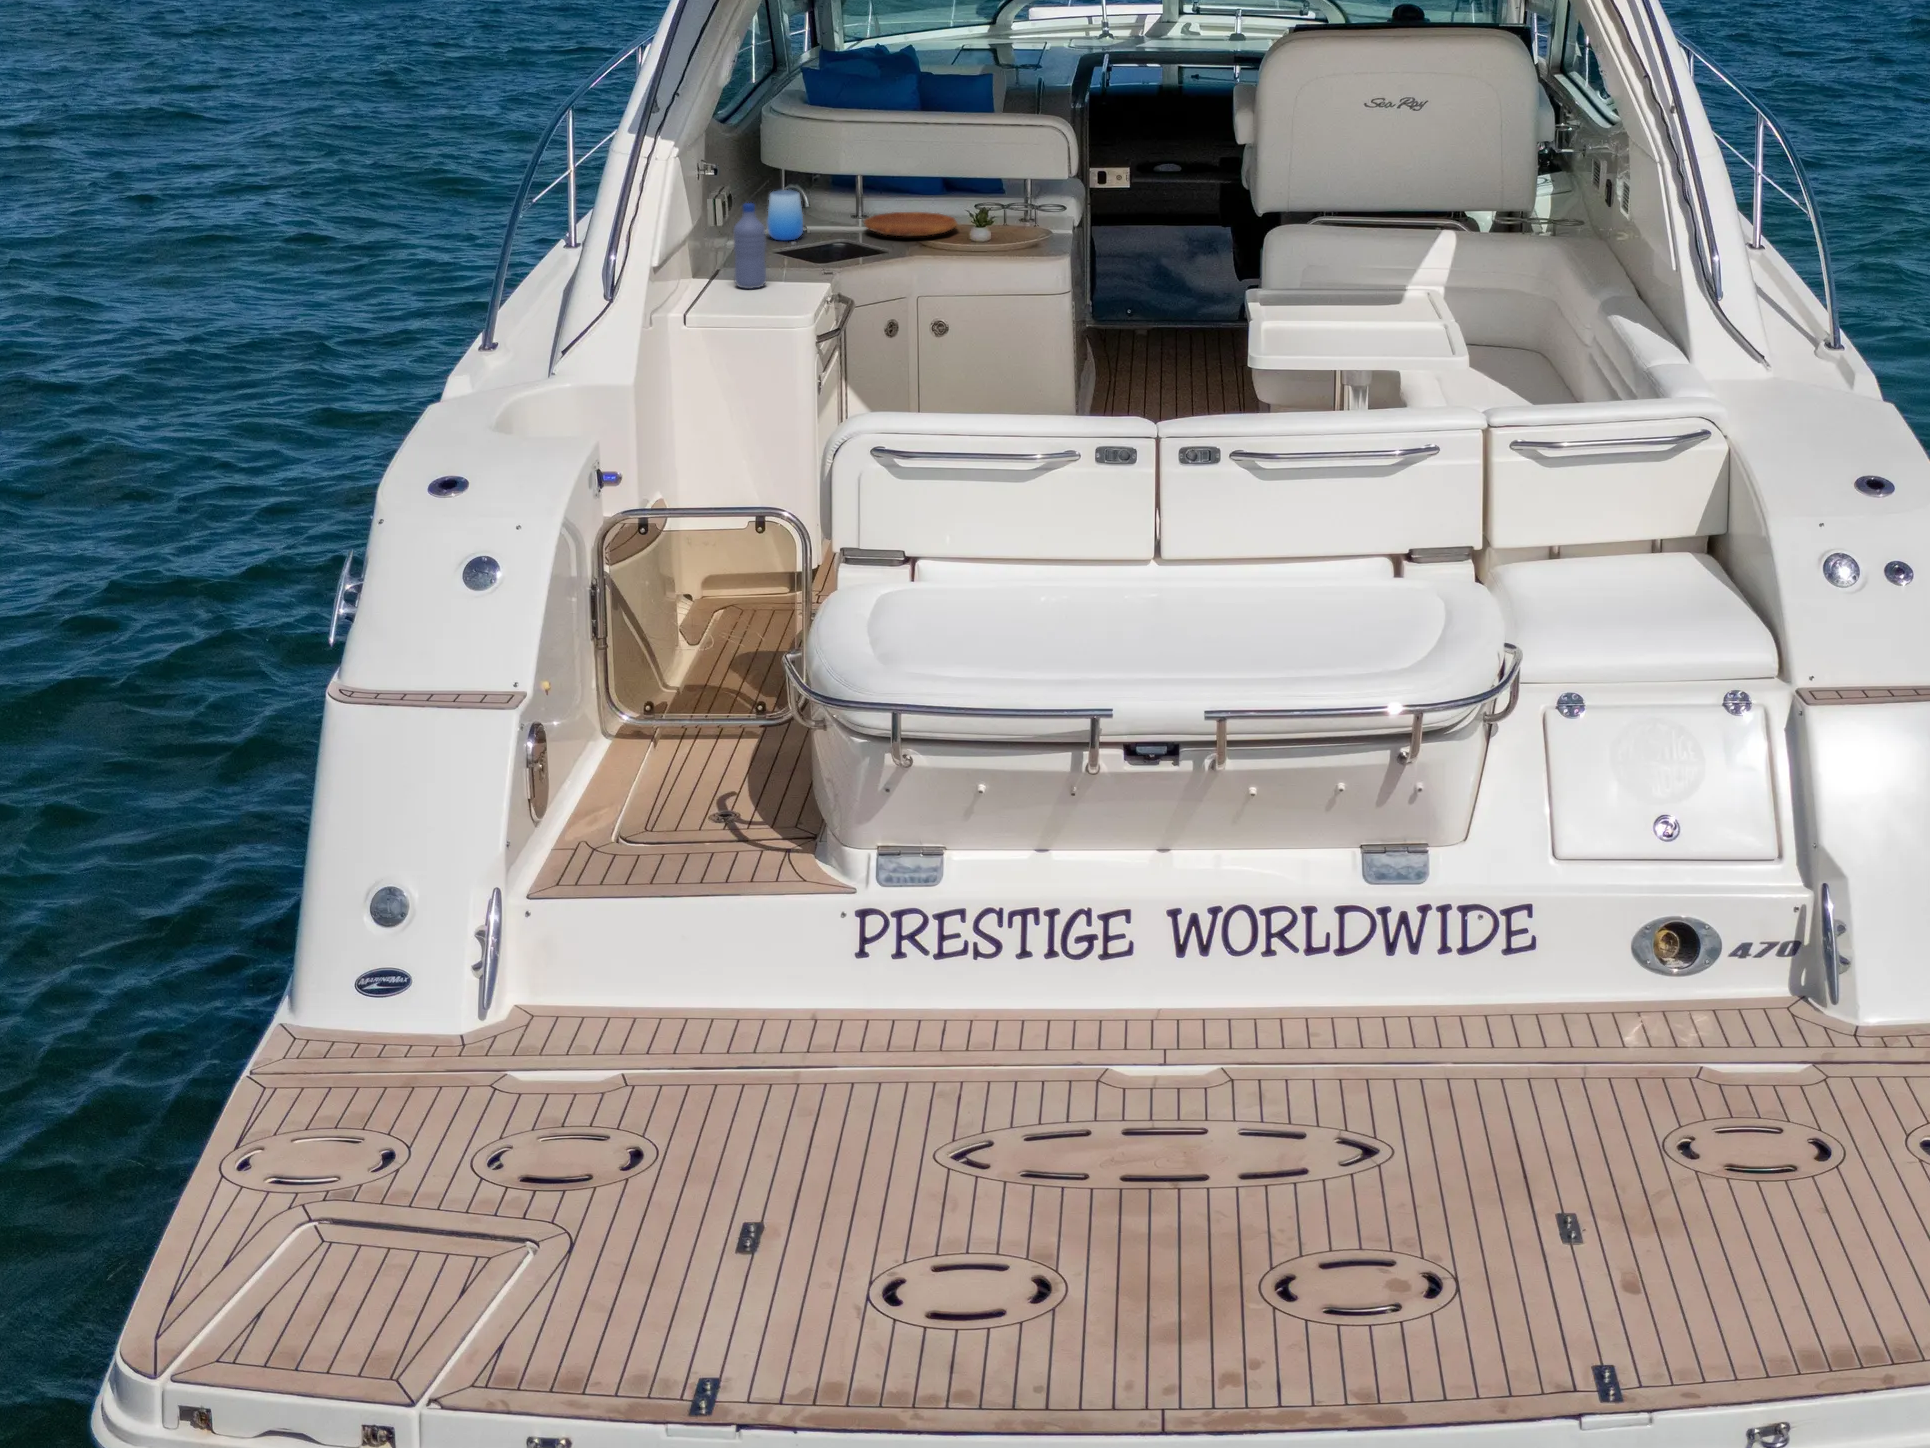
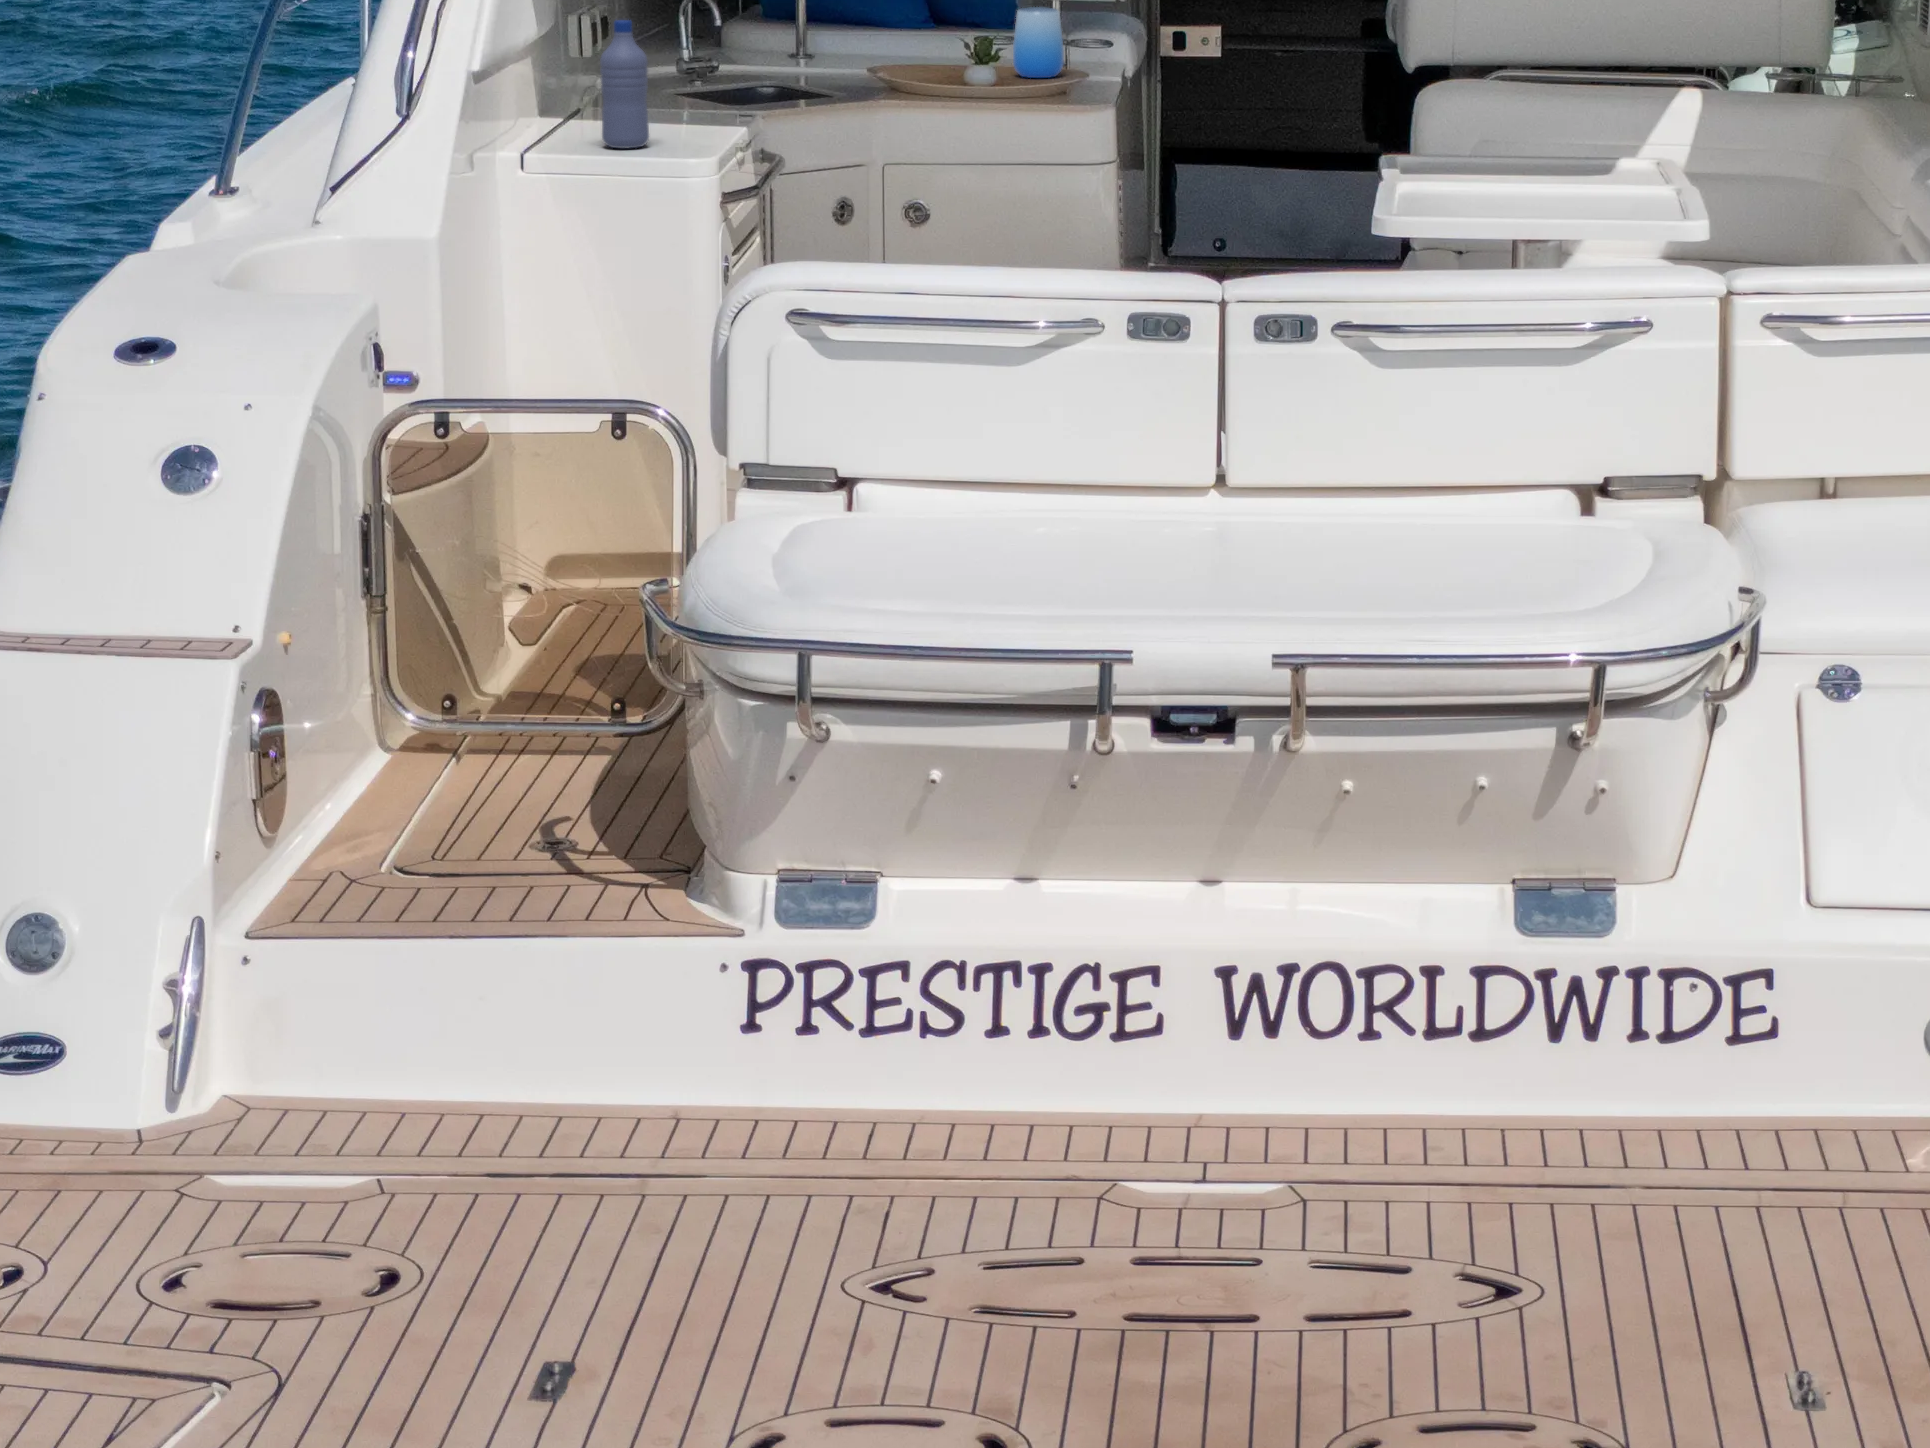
cup: present [767,190,803,240] -> present [1013,7,1064,78]
tray: present [863,212,958,236] -> none [802,66,944,94]

